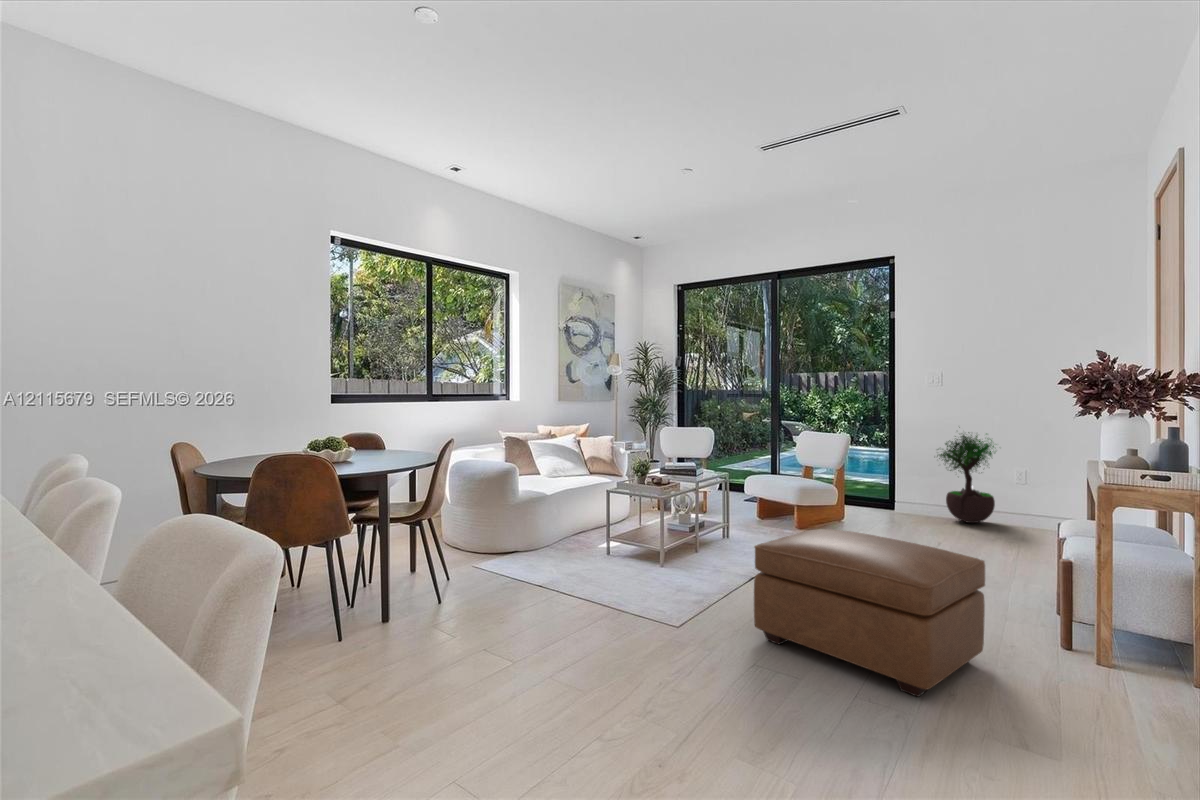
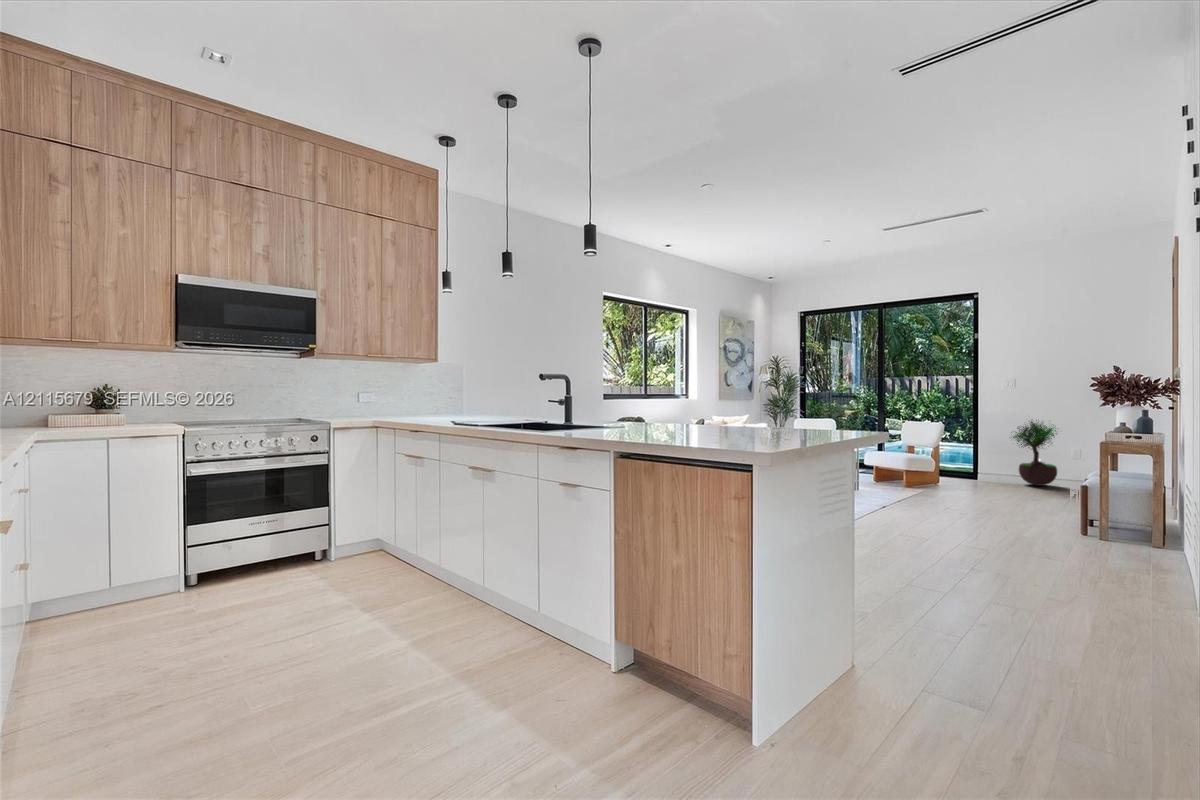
ottoman: present [754,529,985,697] -> none [889,472,1031,551]

